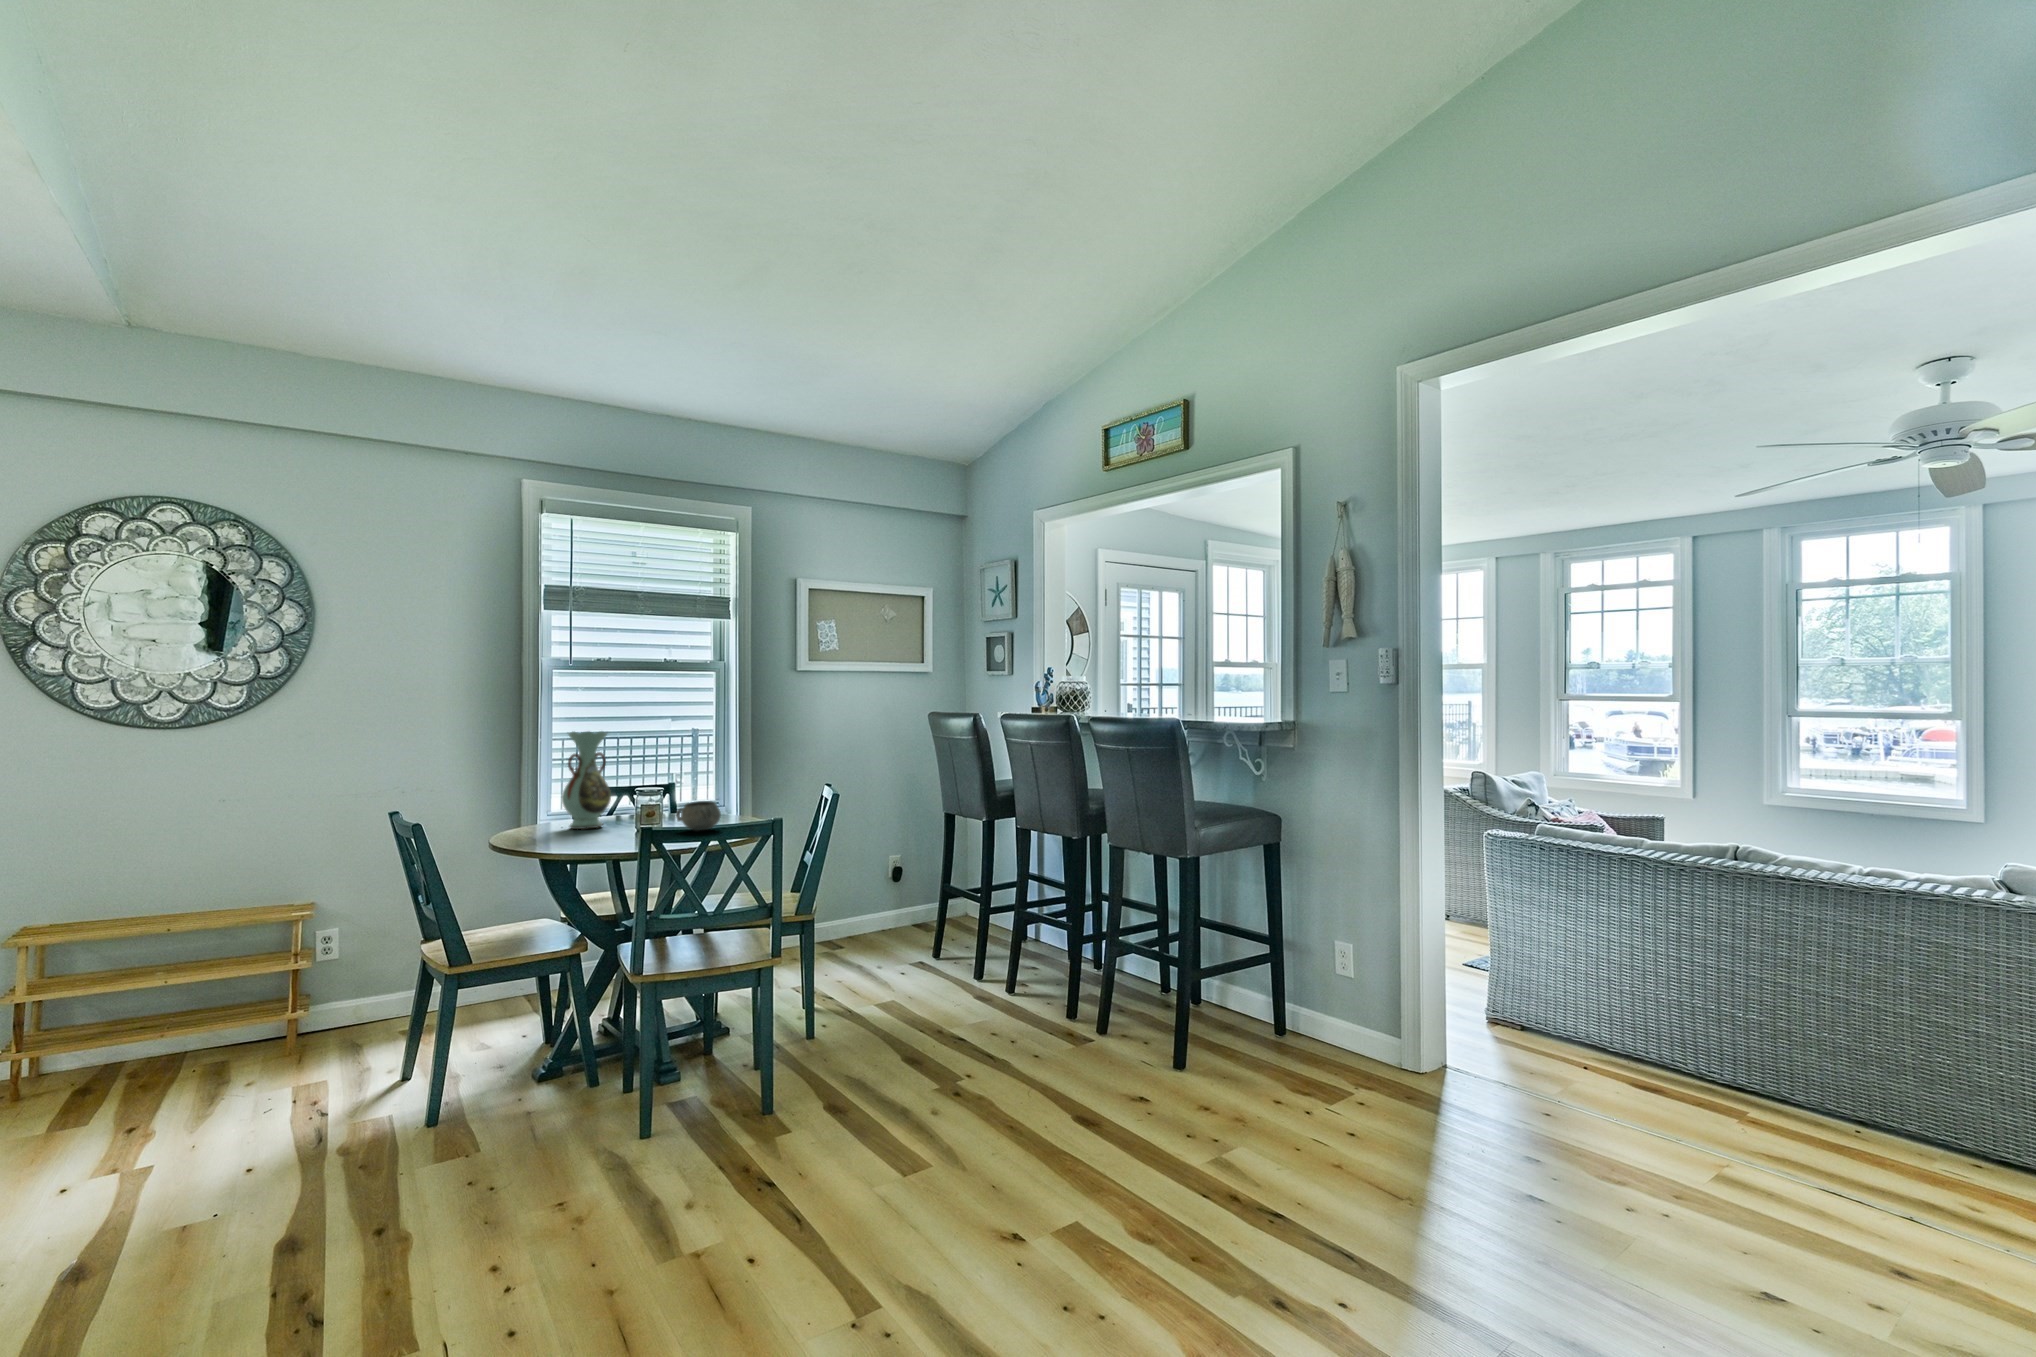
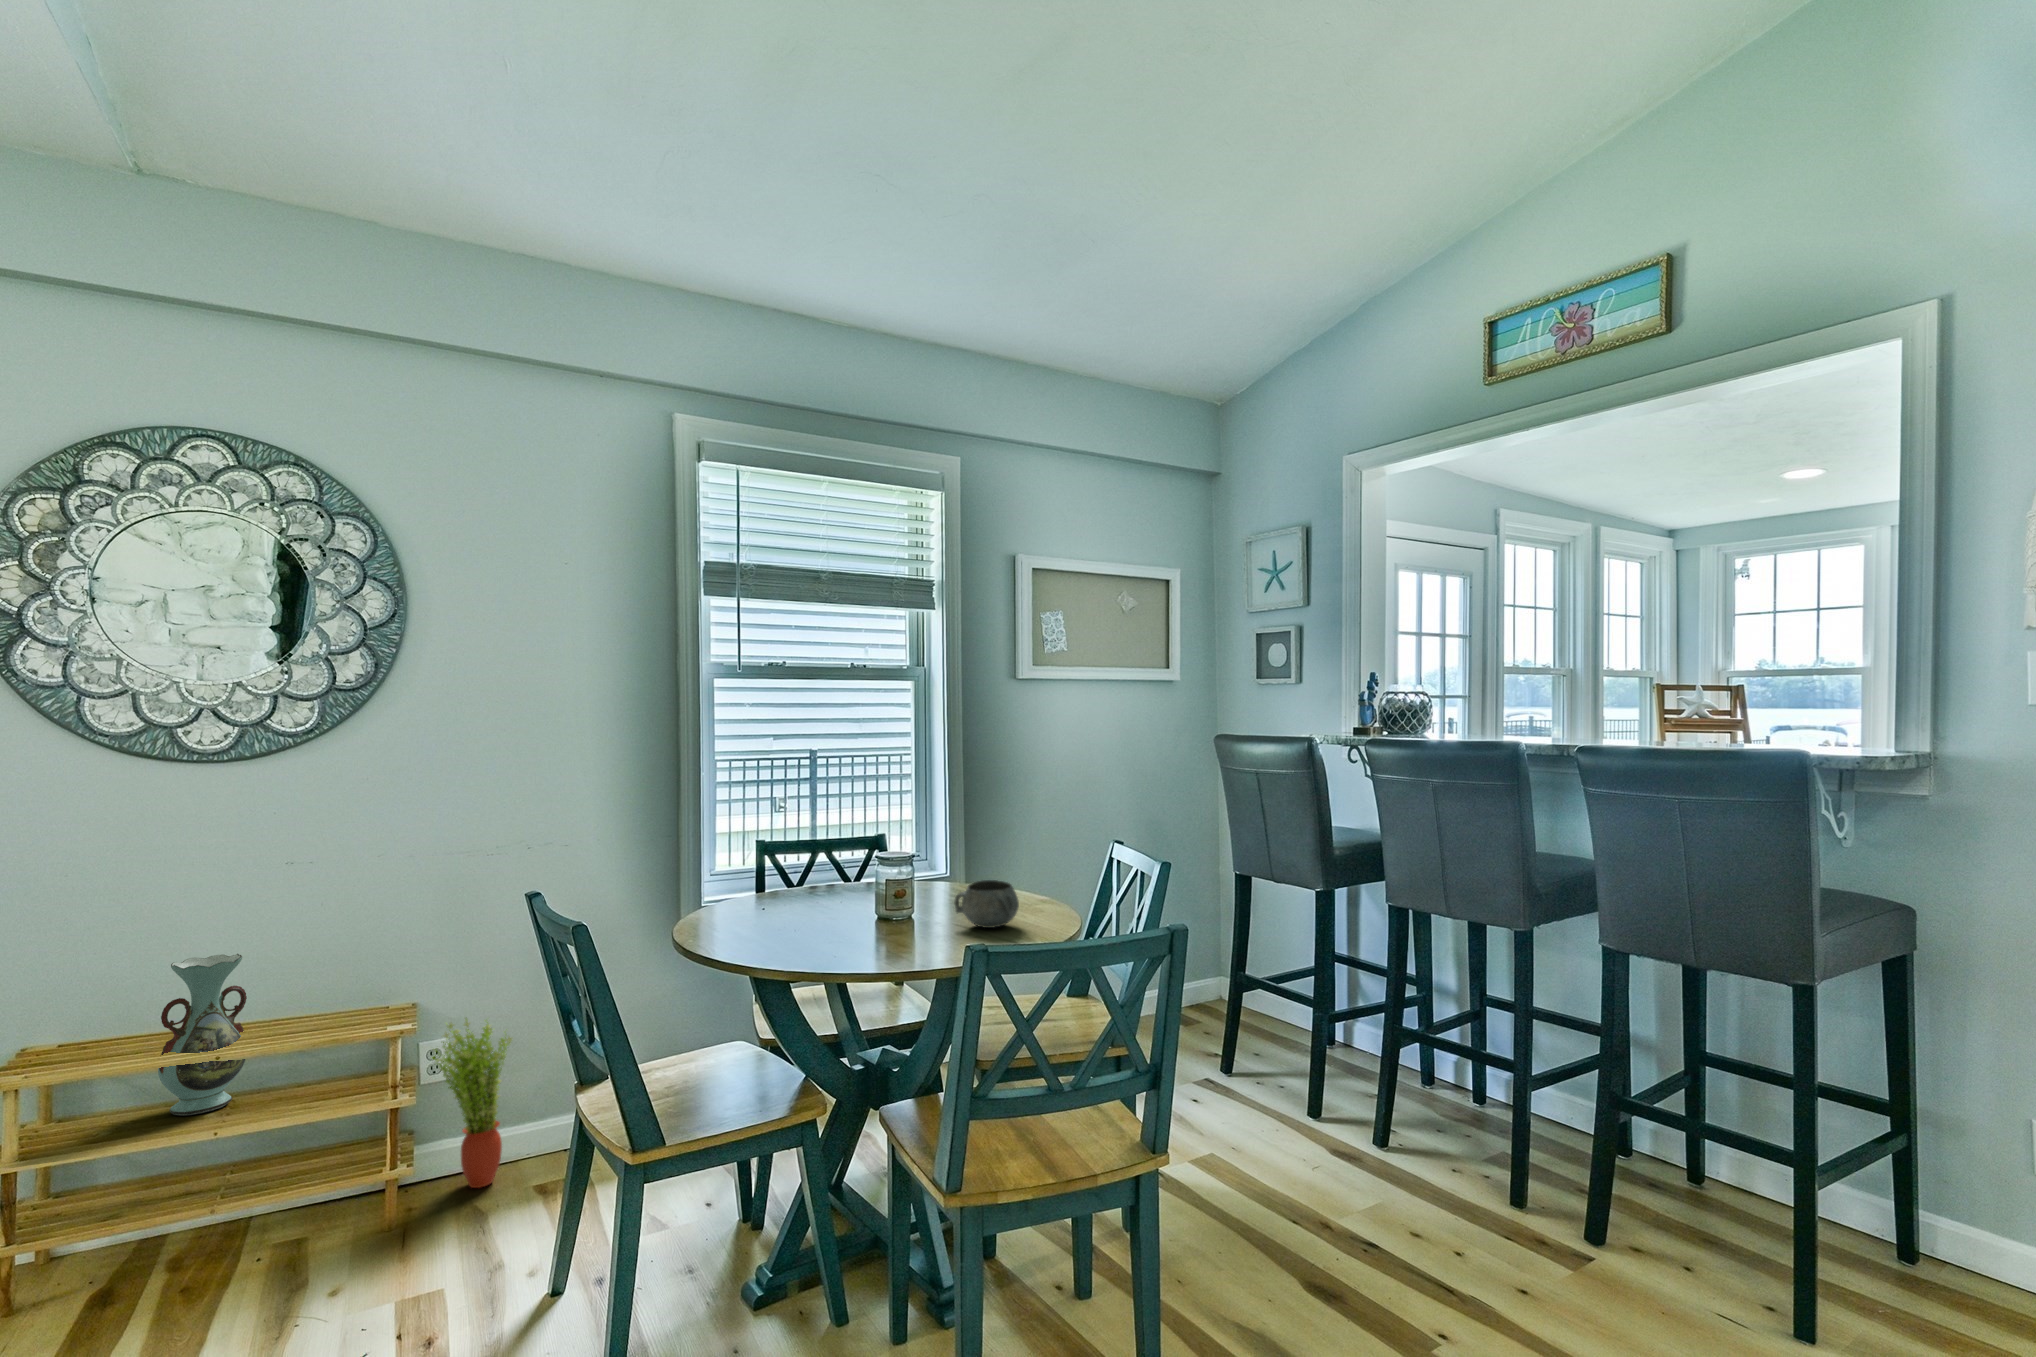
decorative vase: present [562,732,611,829] -> present [158,954,247,1115]
potted plant: none [328,908,389,1026] -> present [433,1019,512,1188]

